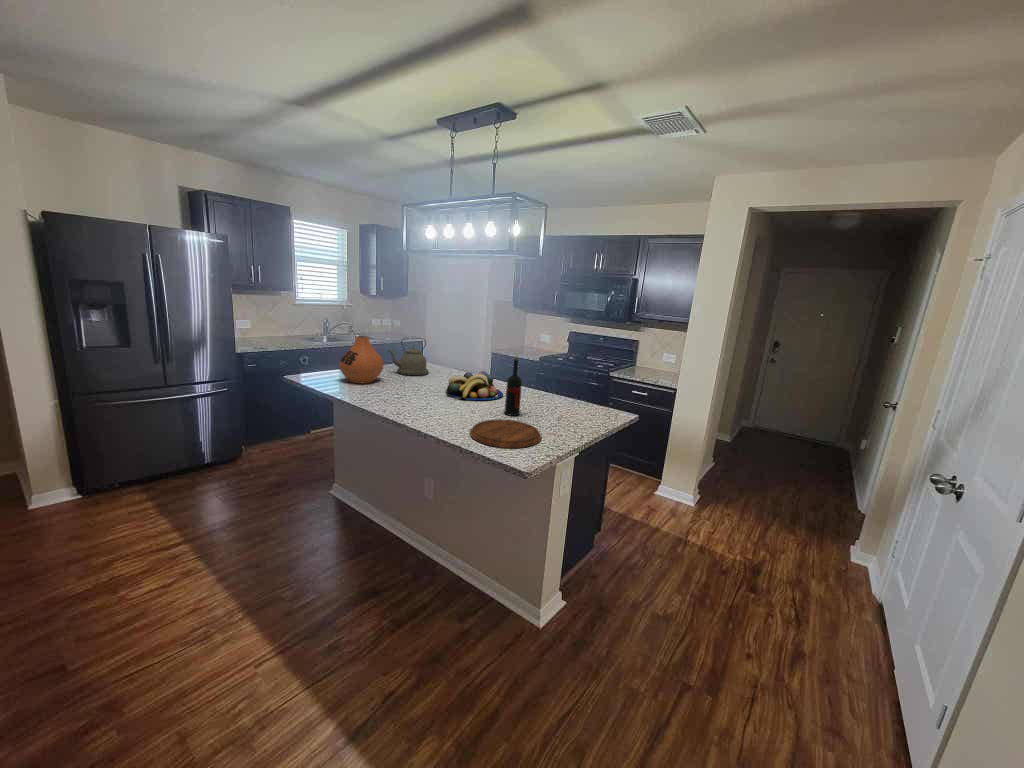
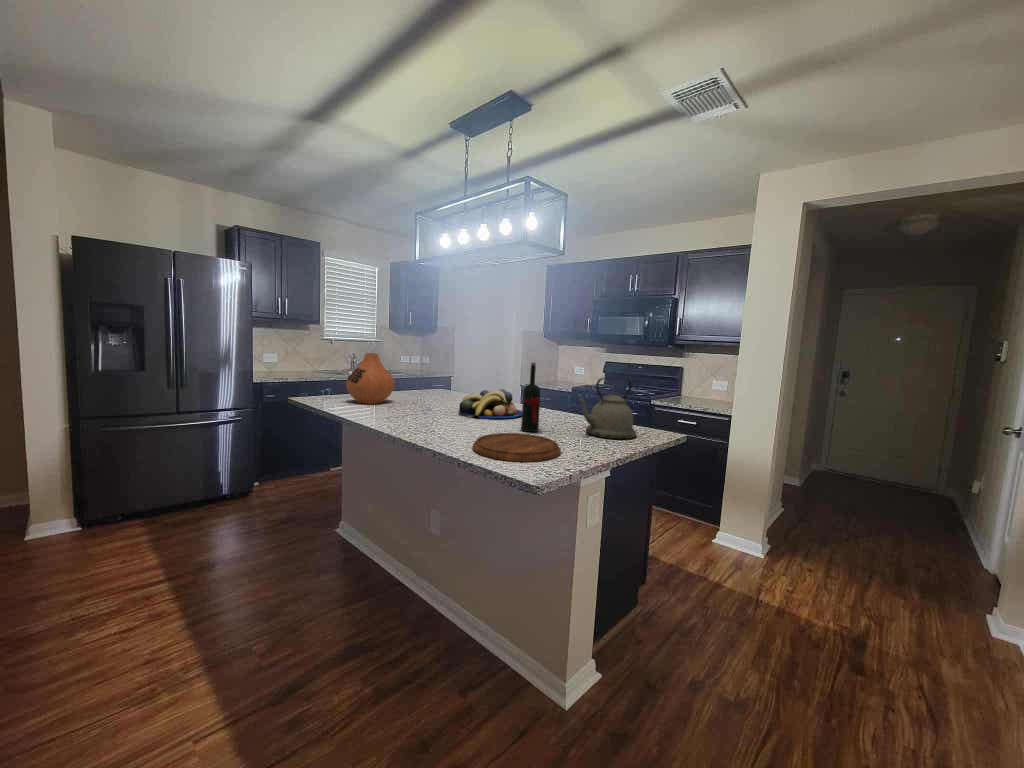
kettle: present [388,338,429,376] -> present [577,378,636,439]

